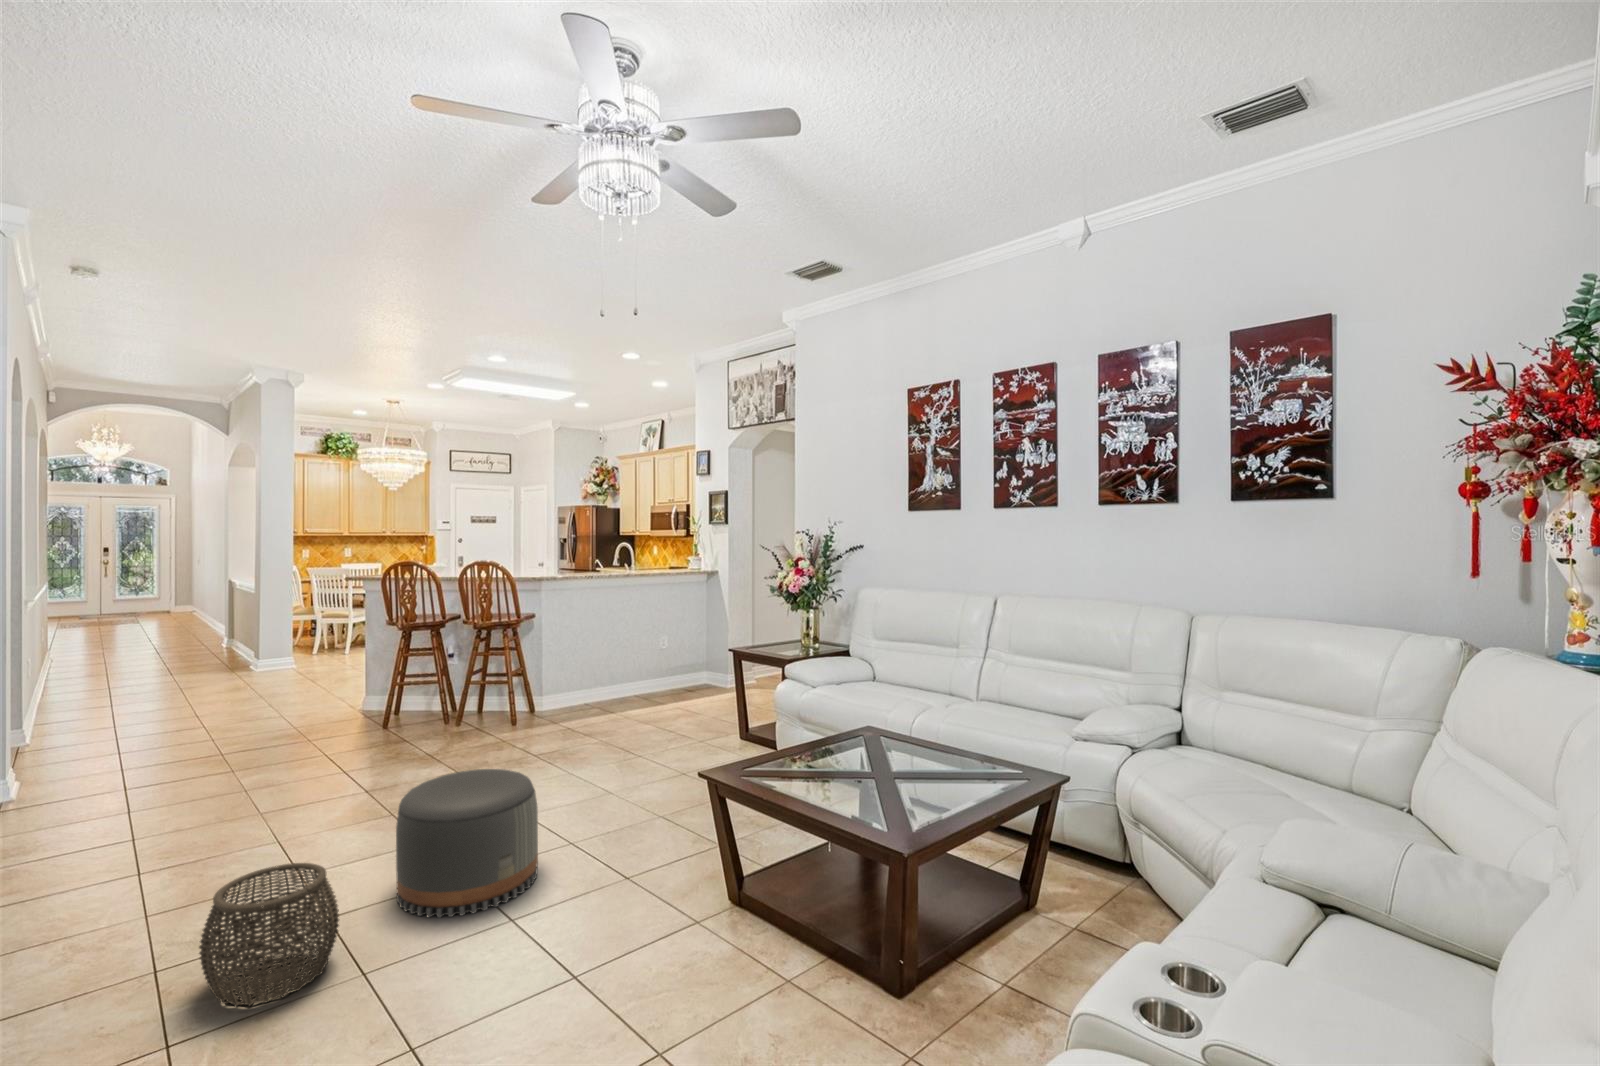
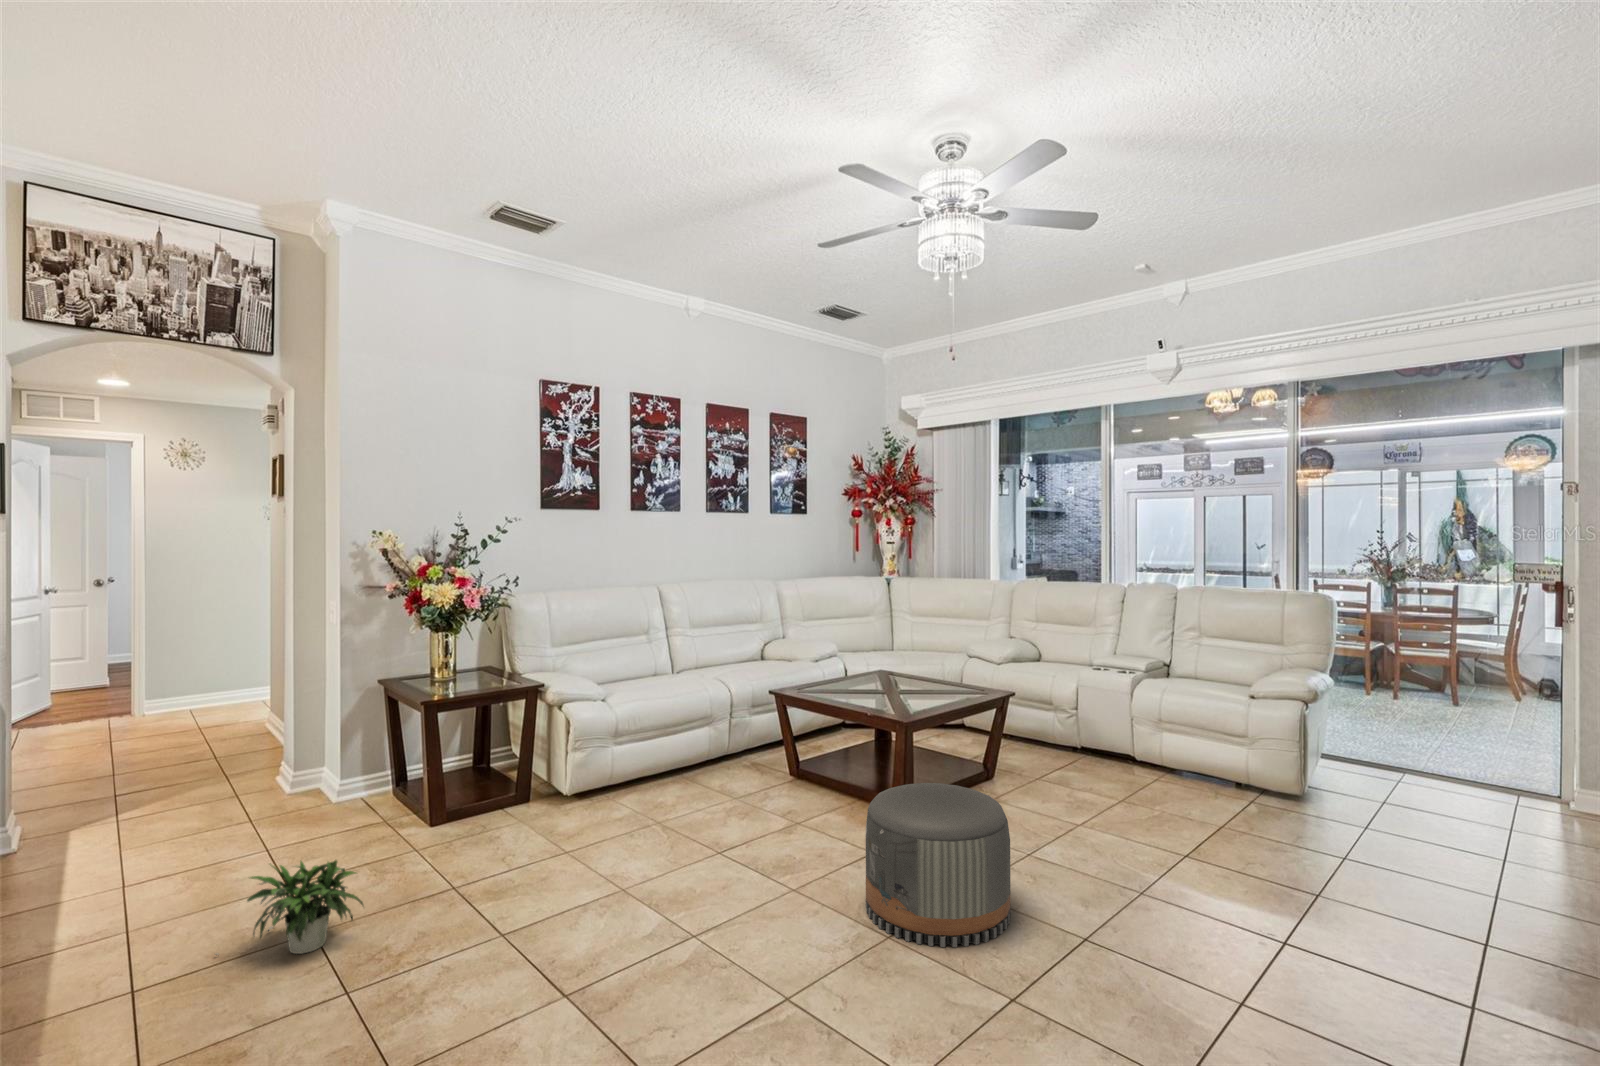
potted plant: none [570,688,616,734] -> present [215,860,363,955]
woven basket: present [199,863,339,1006] -> none [1092,843,1213,979]

